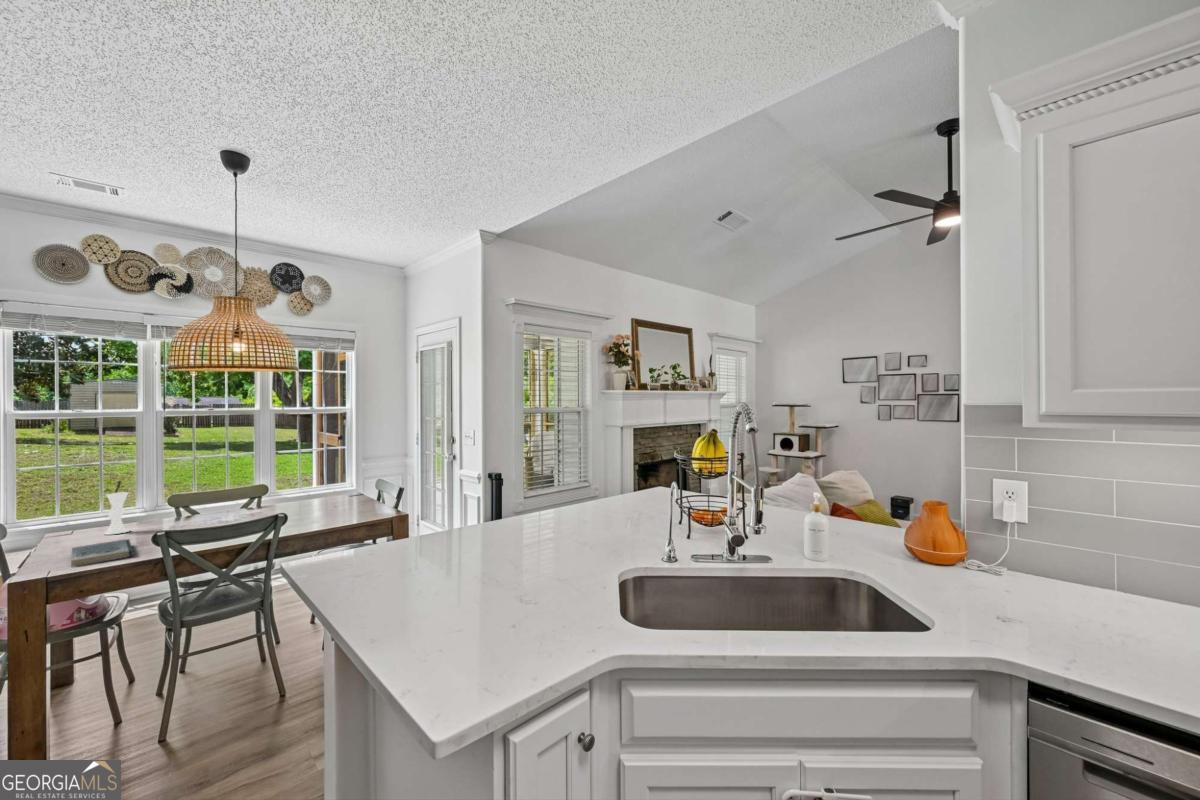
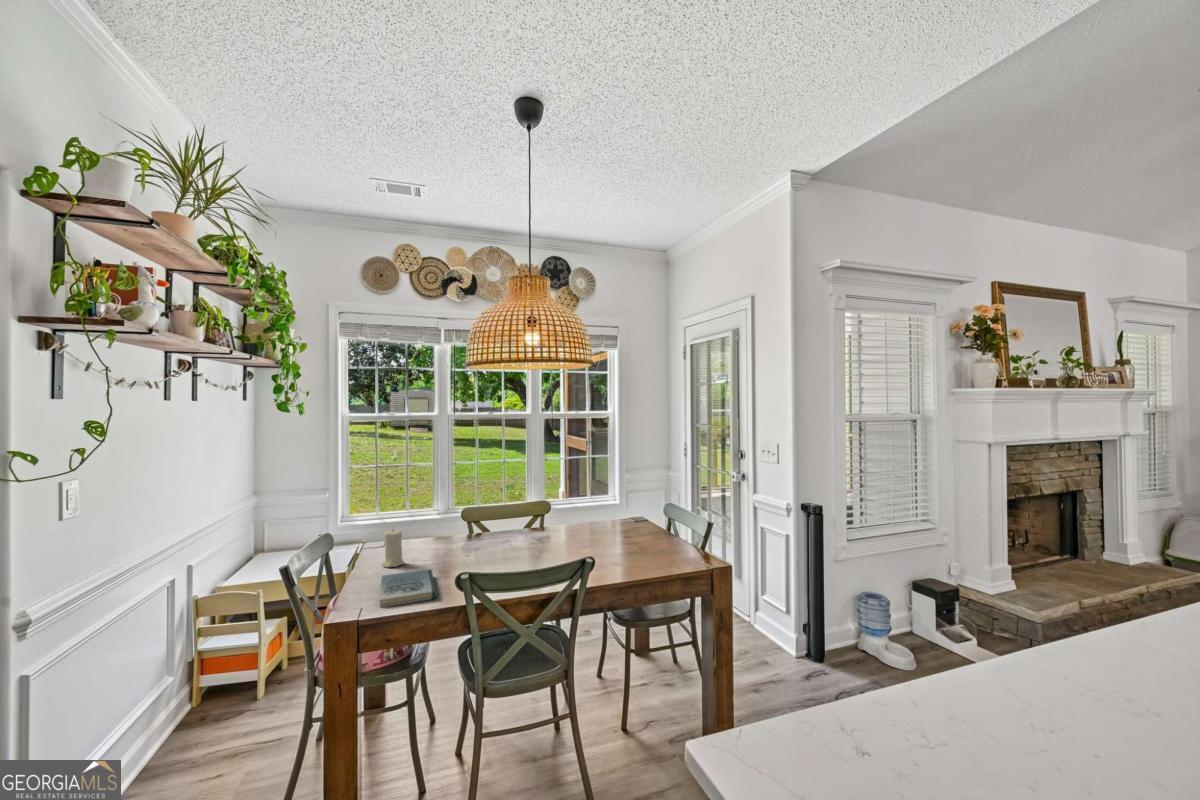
vase: present [104,481,129,535] -> none [408,495,432,555]
candle: none [71,510,99,545] -> present [382,529,404,567]

